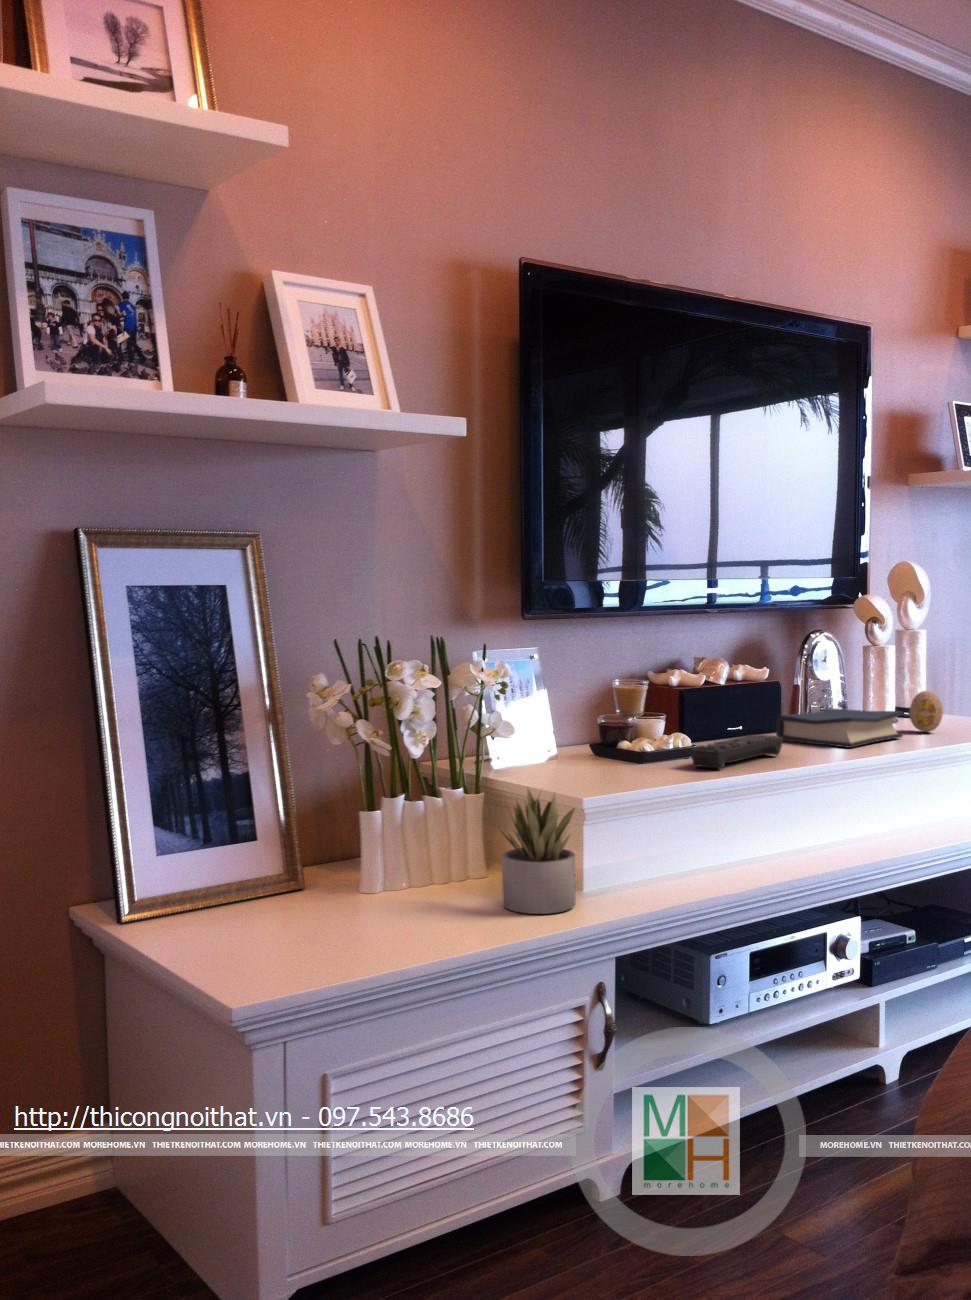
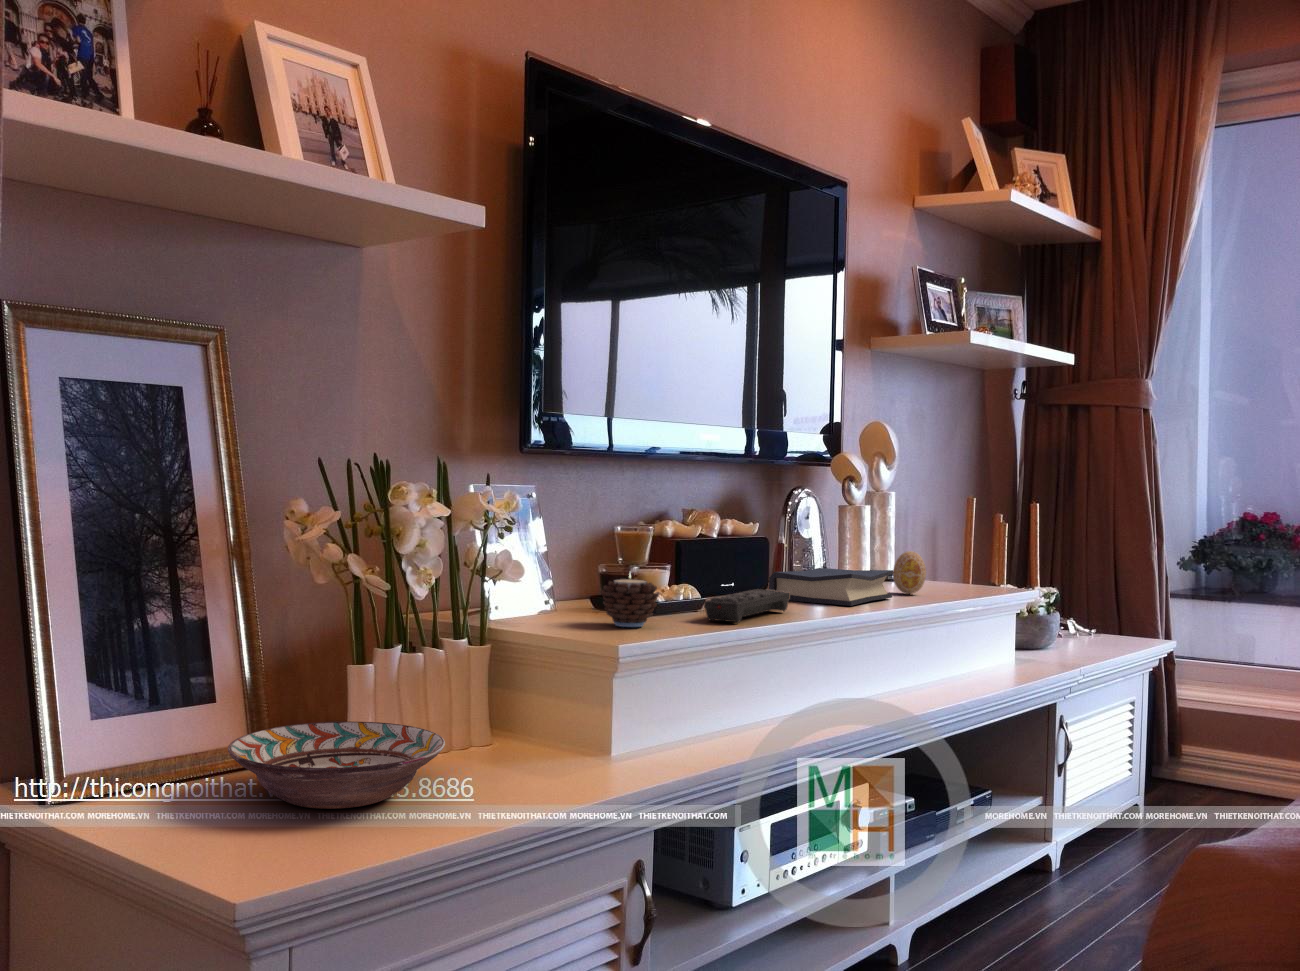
candle: none [590,725,642,775] -> present [601,574,659,627]
succulent plant: present [501,788,576,914] -> none [515,635,606,782]
decorative bowl: none [255,859,429,933] -> present [228,721,445,809]

